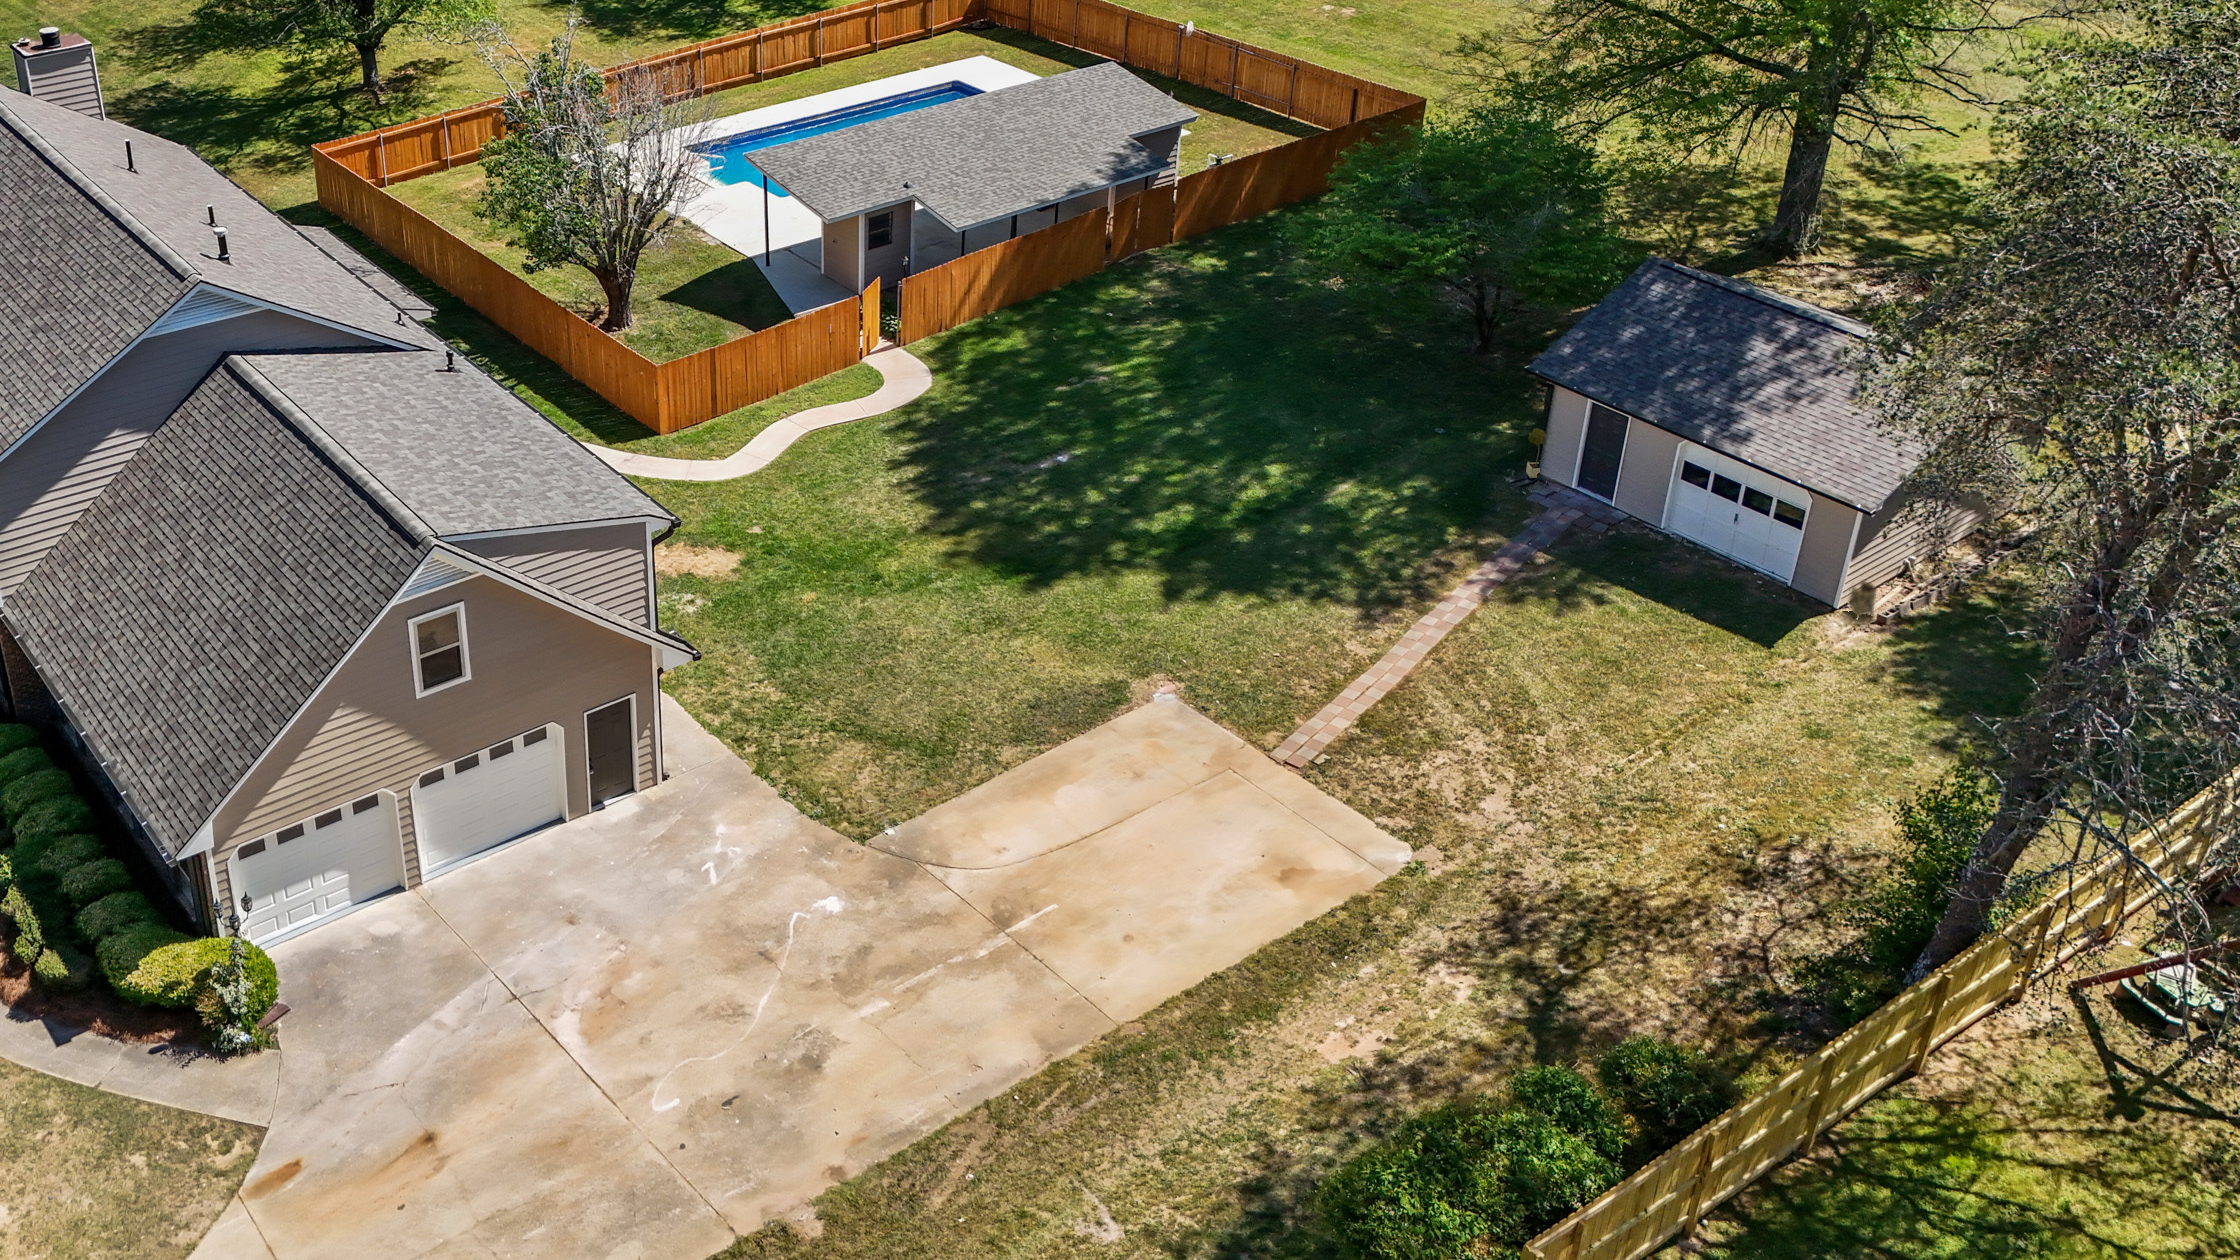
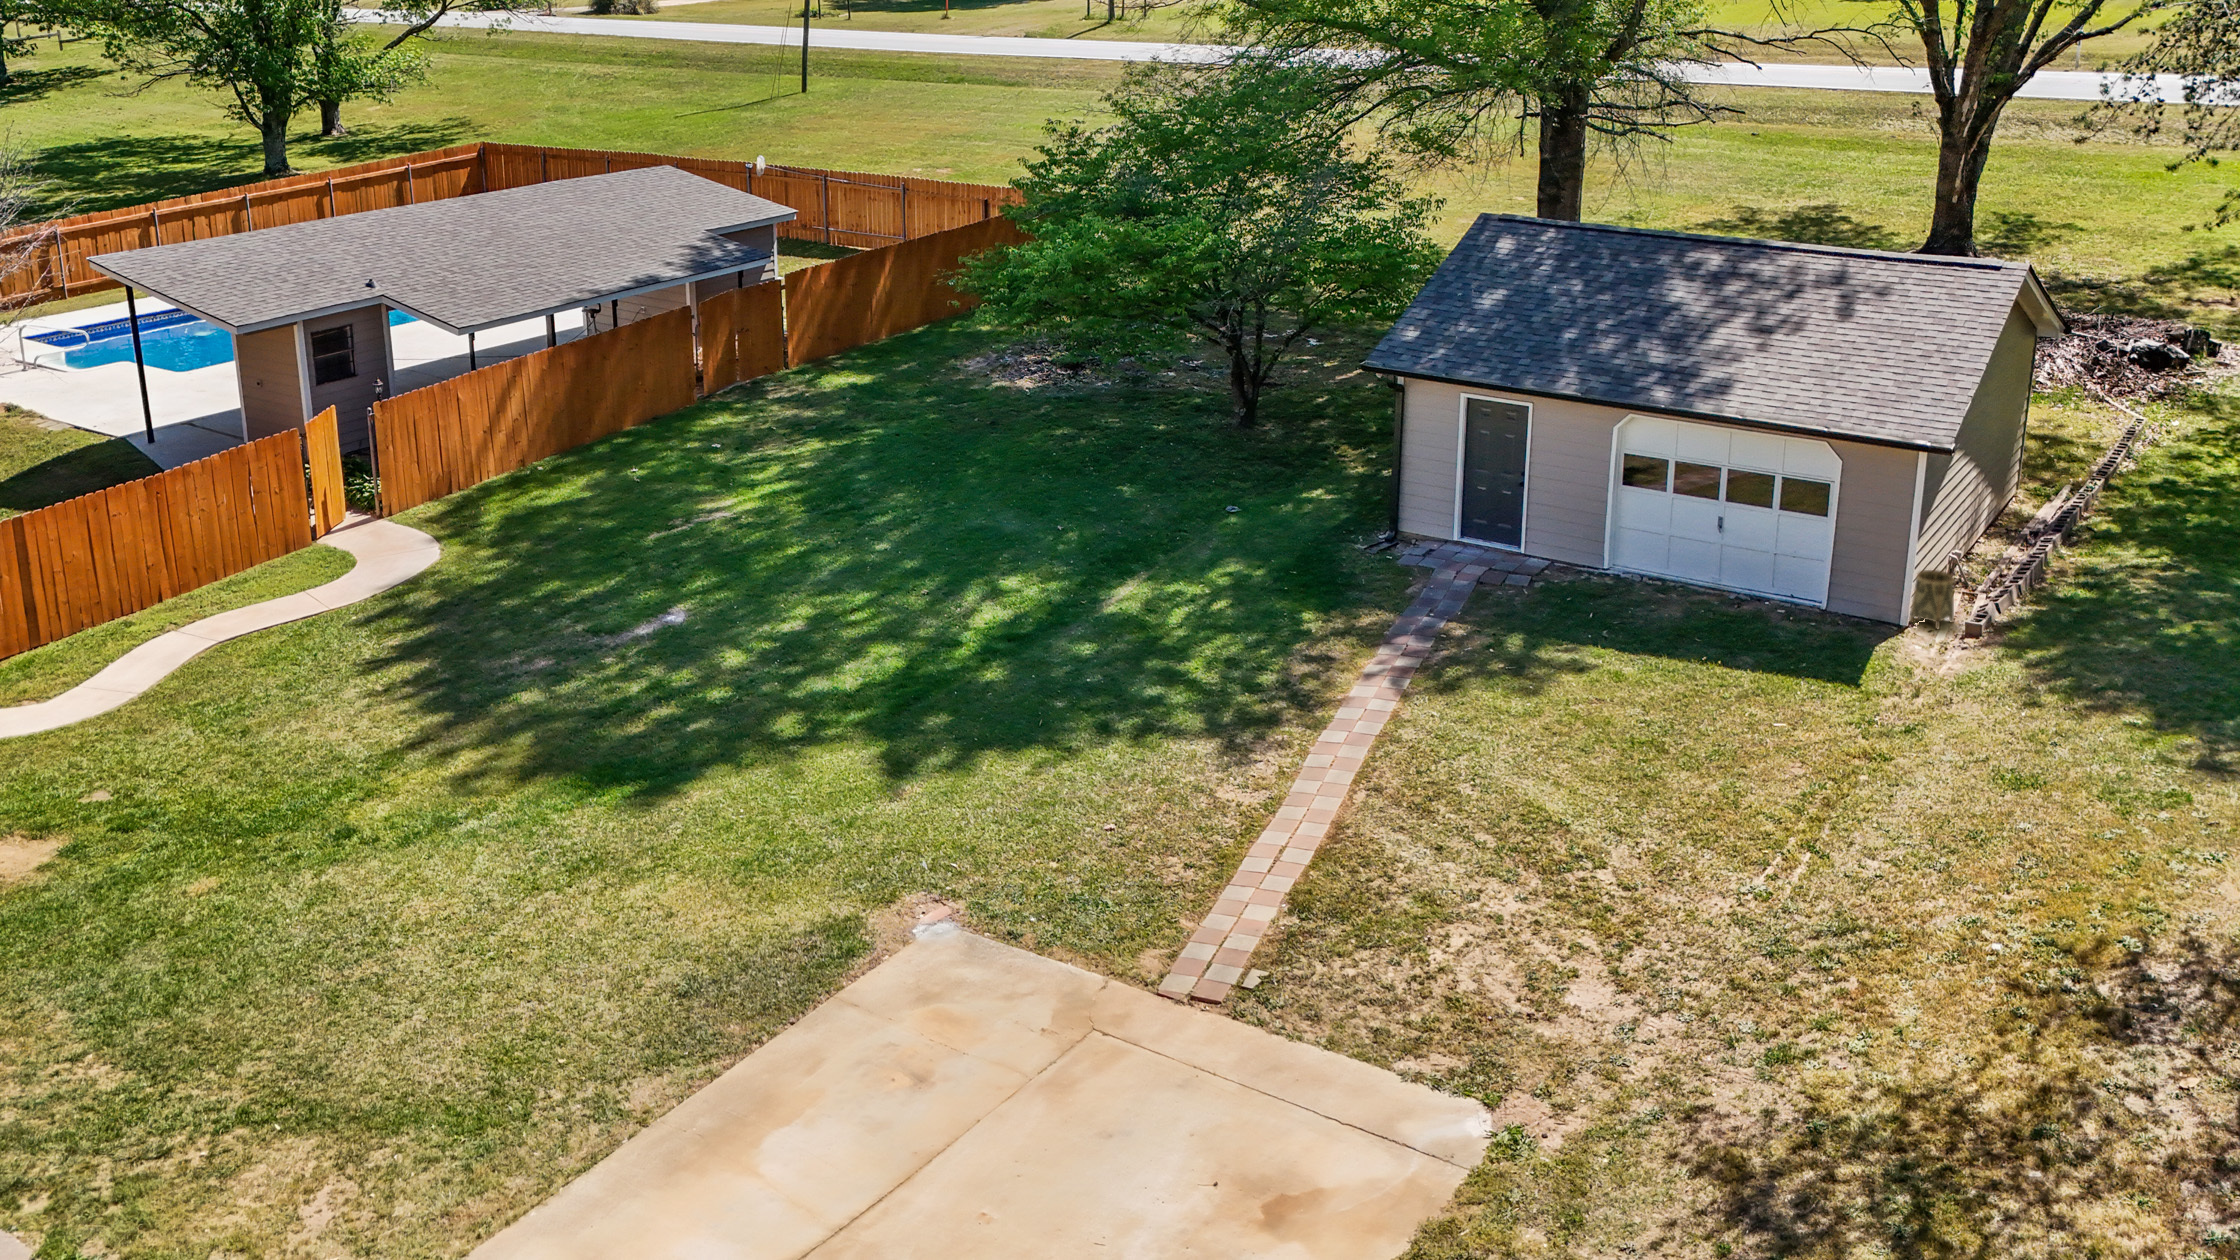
potted tree: present [1526,428,1546,478] -> none [1377,468,1407,544]

